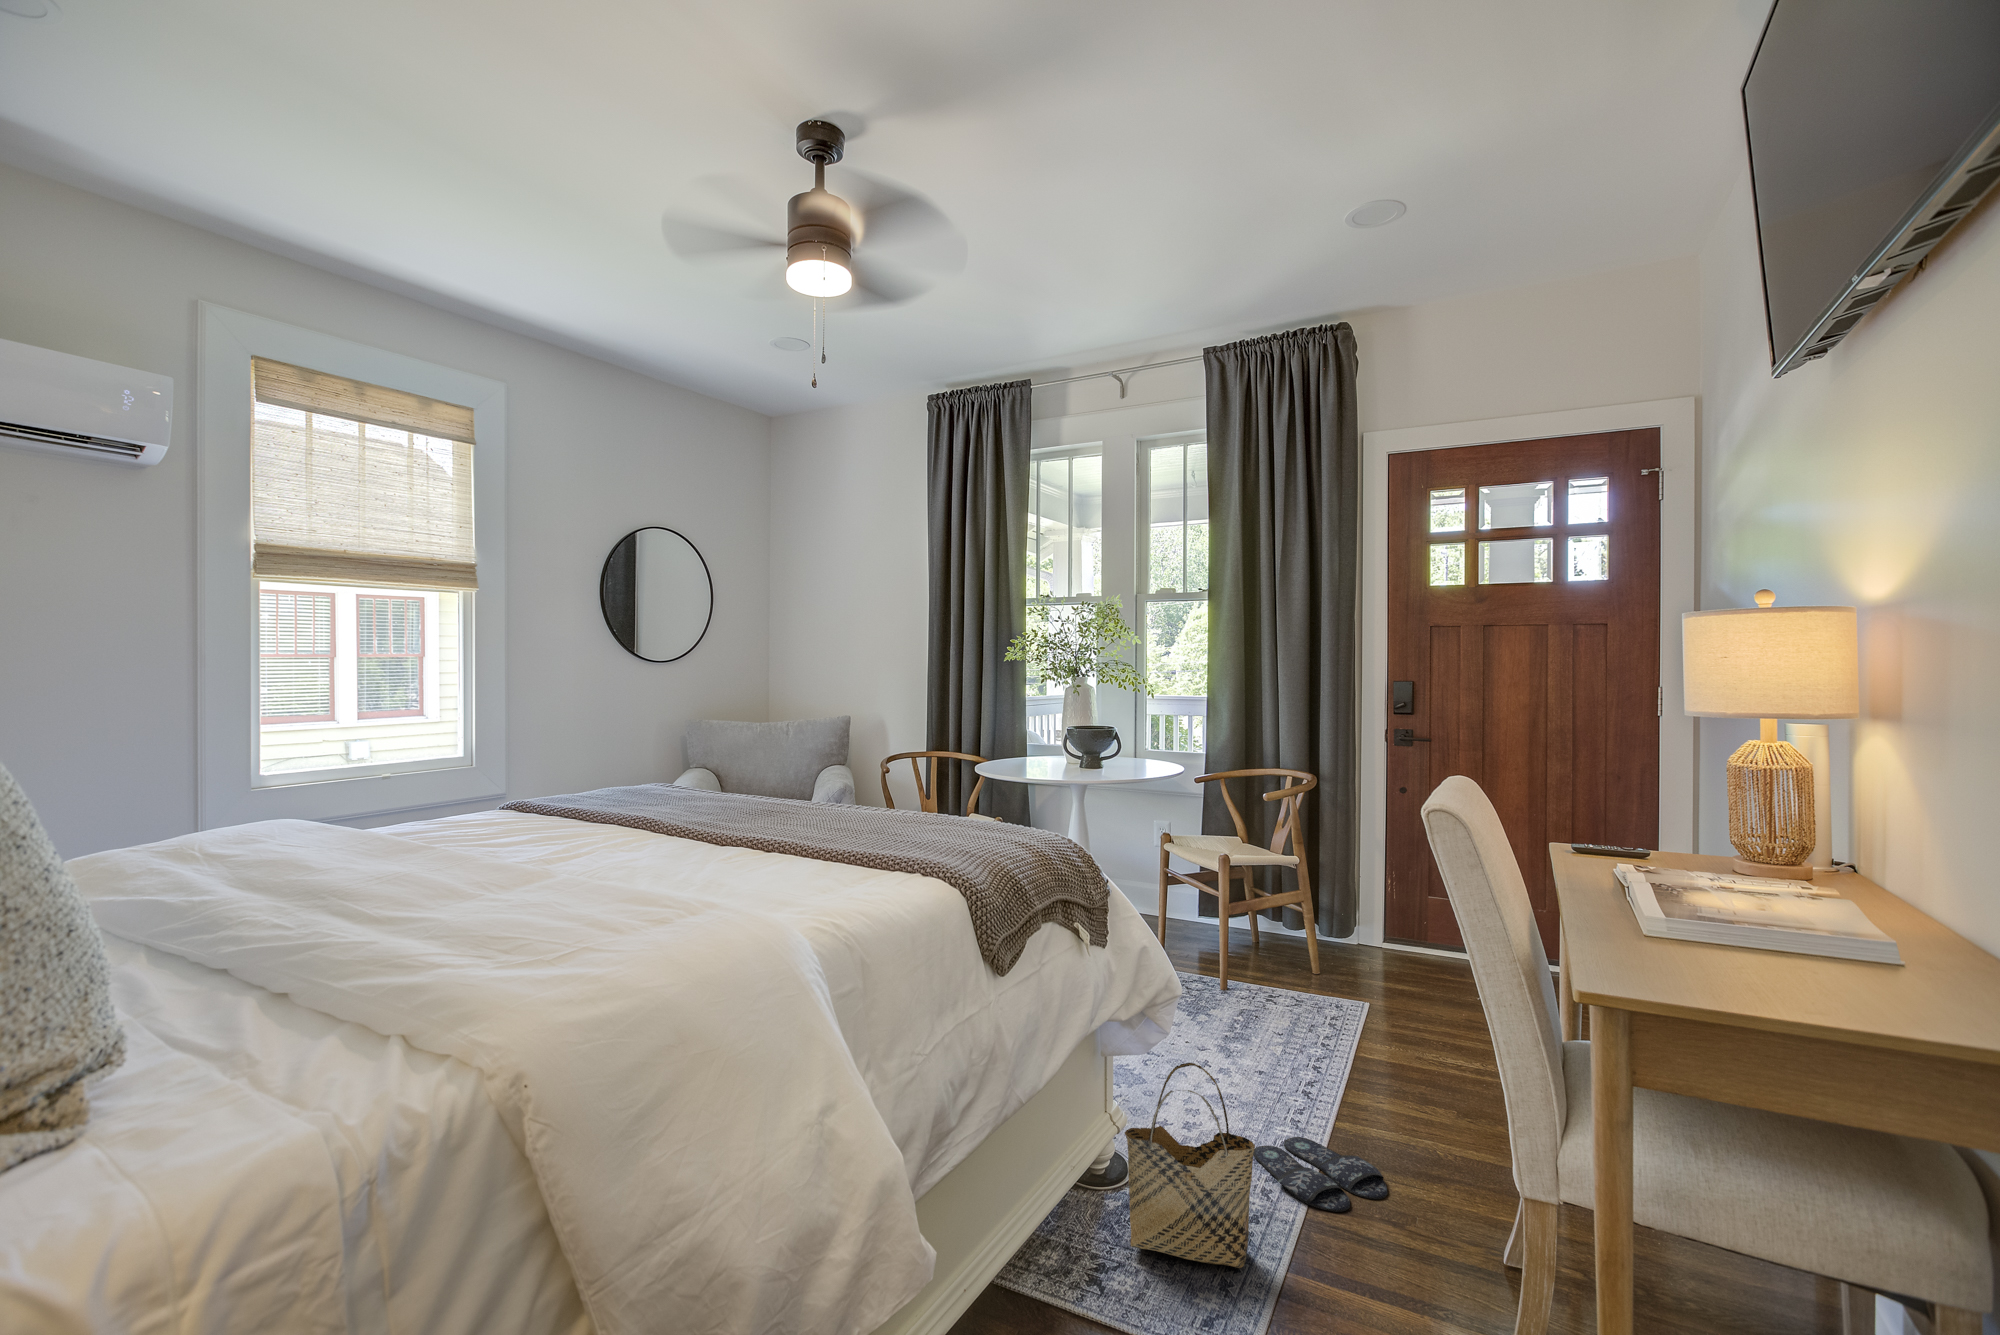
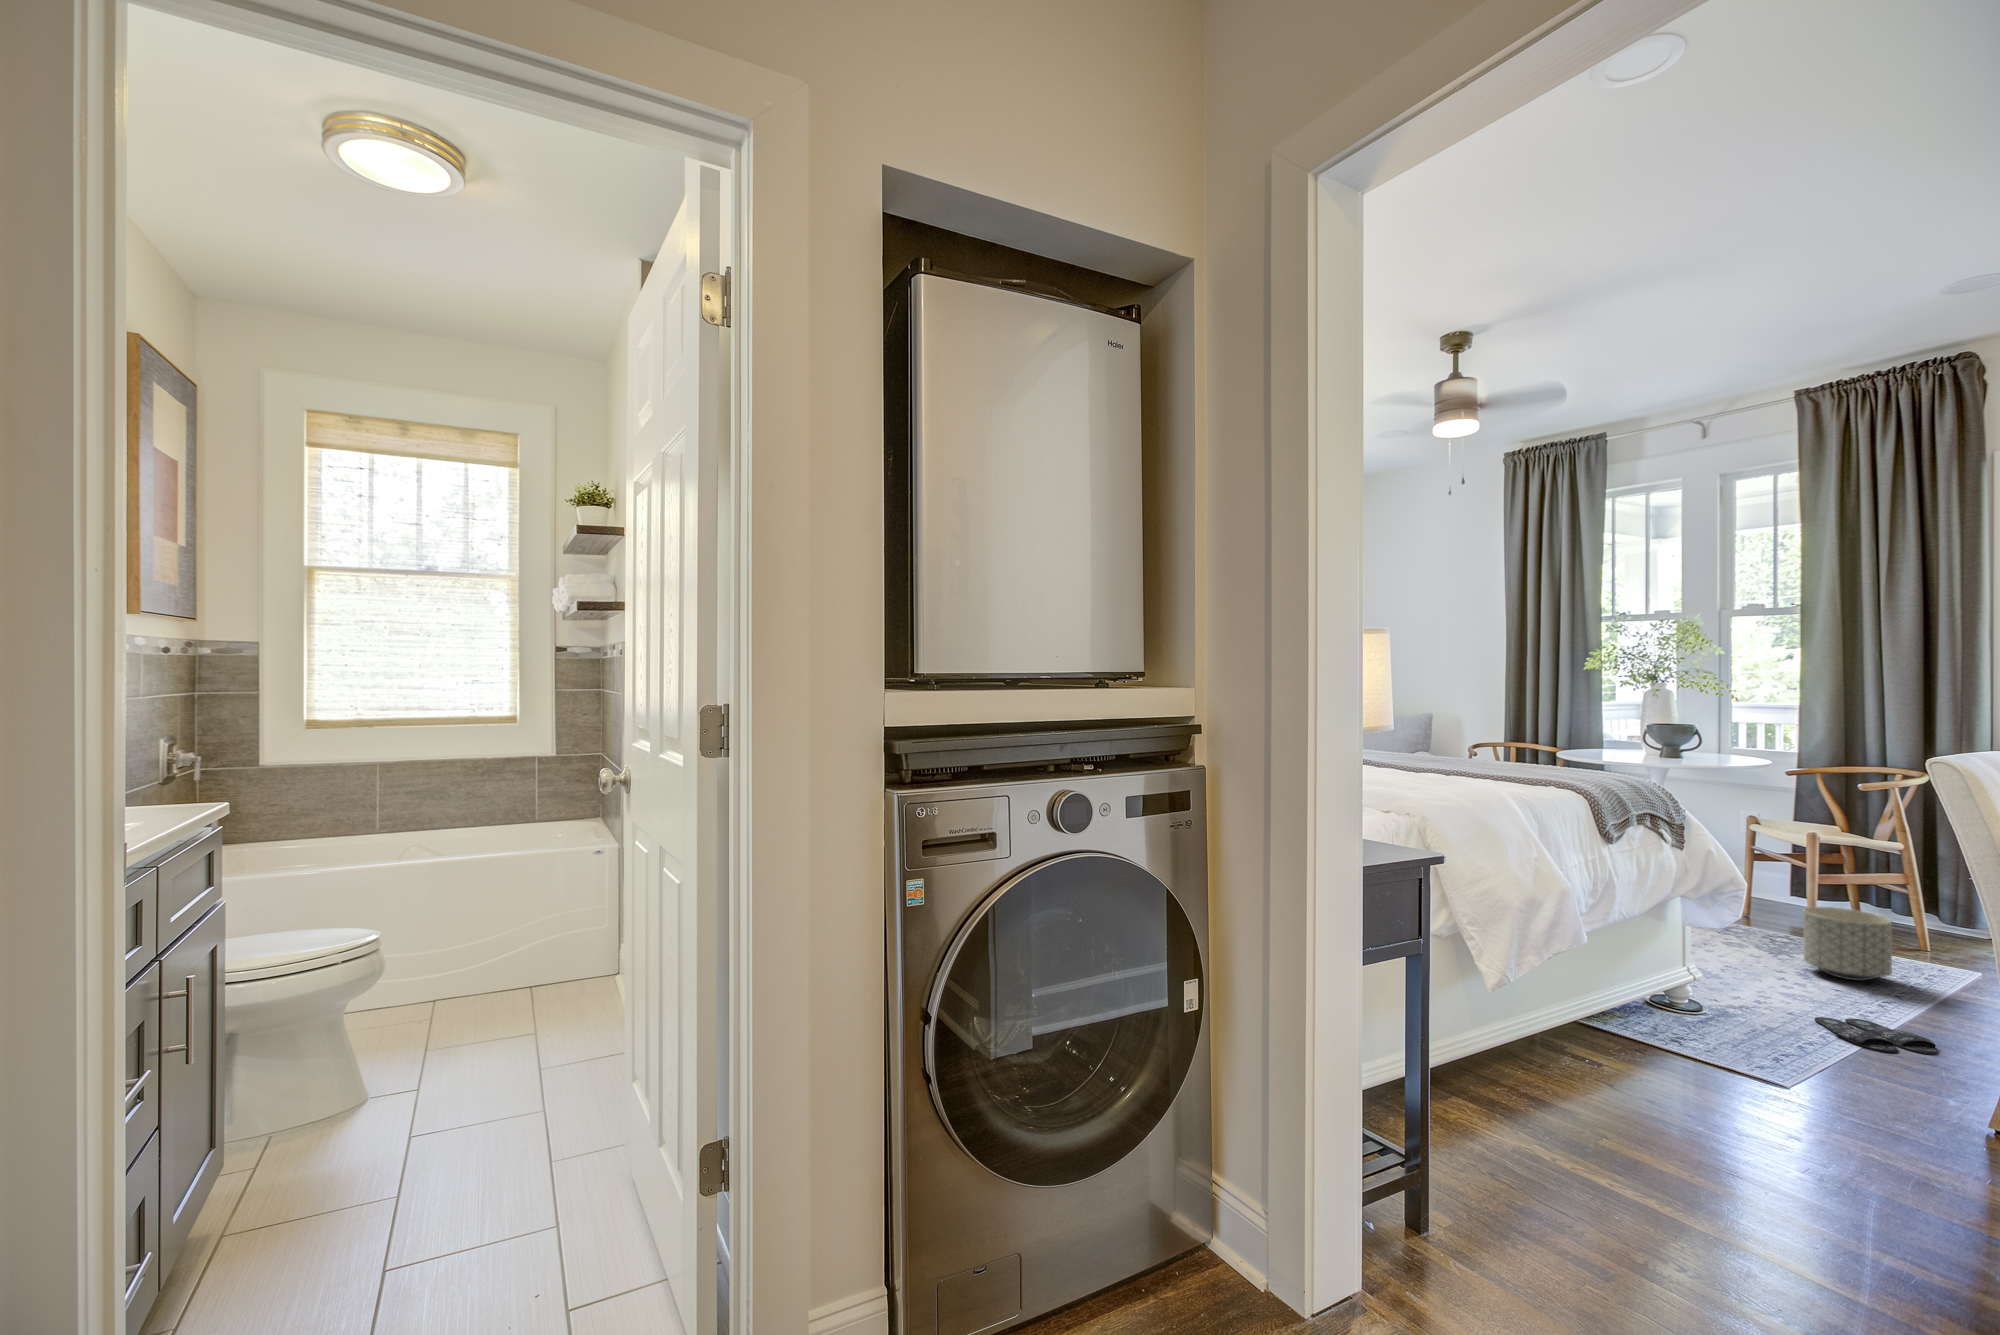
planter: none [1225,954,1309,1050] -> present [1803,907,1892,981]
woven basket: present [1125,1063,1255,1268] -> none [1698,930,1803,1053]

